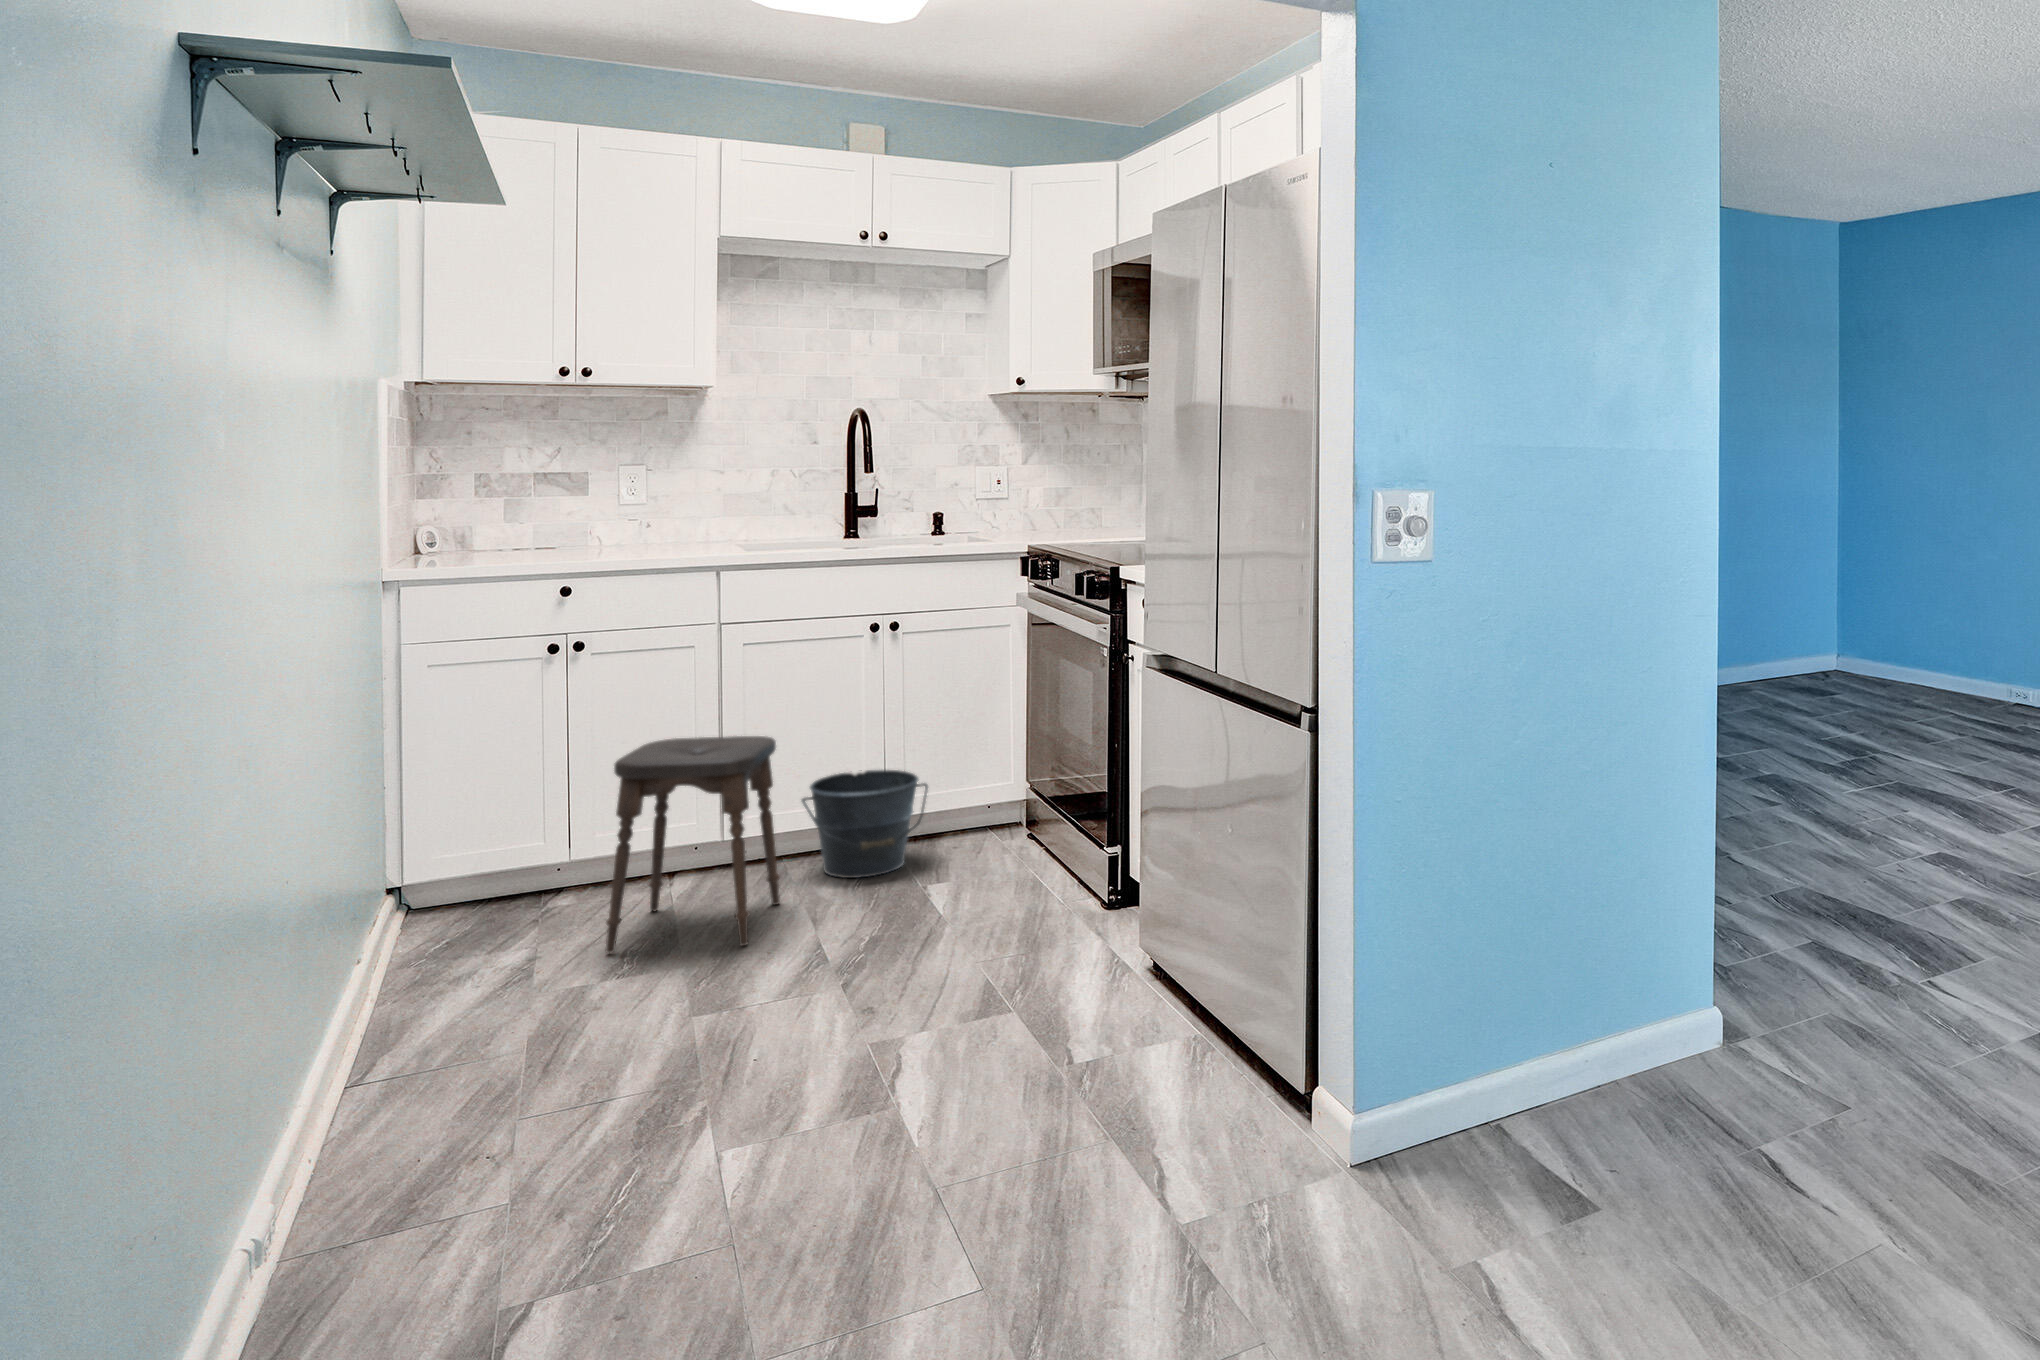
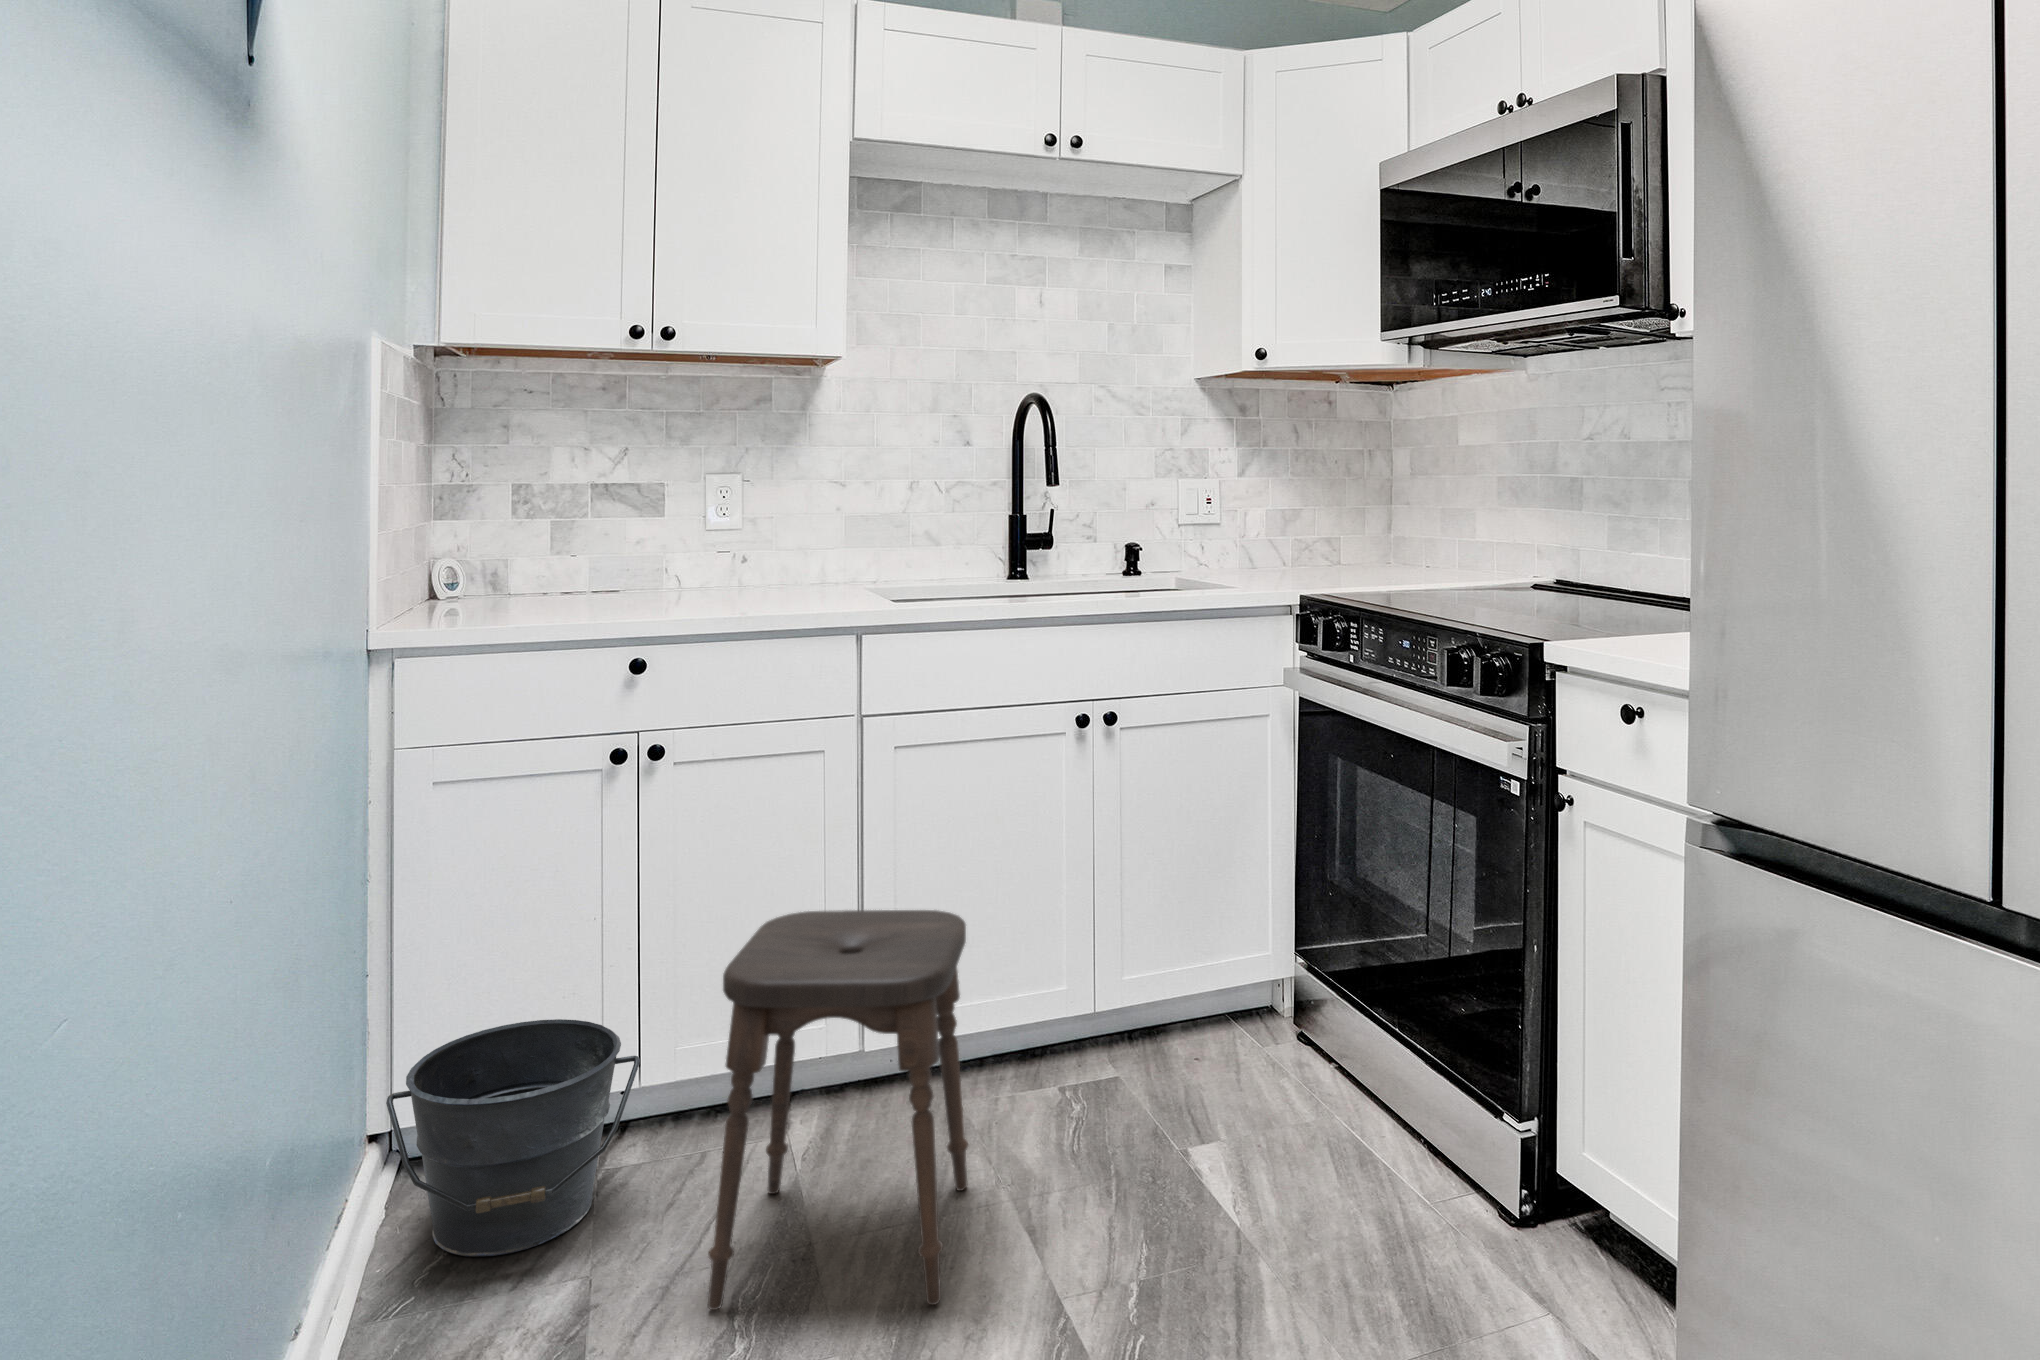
bucket: present [802,770,928,878] -> present [386,1019,640,1257]

